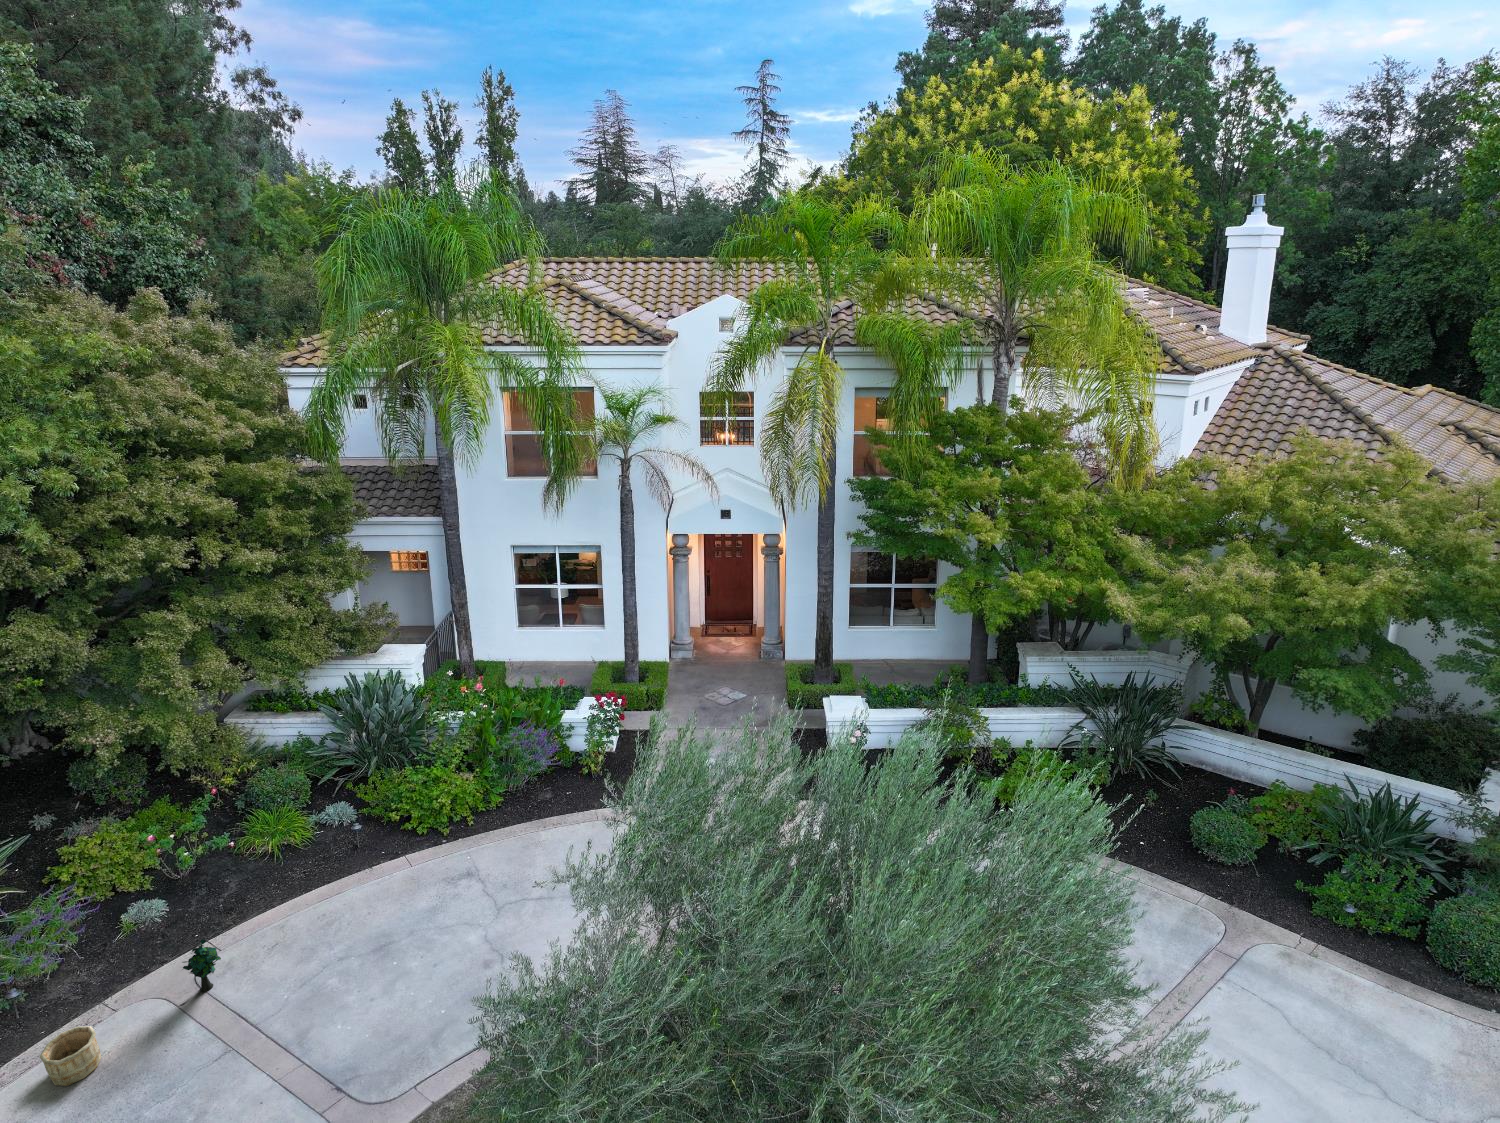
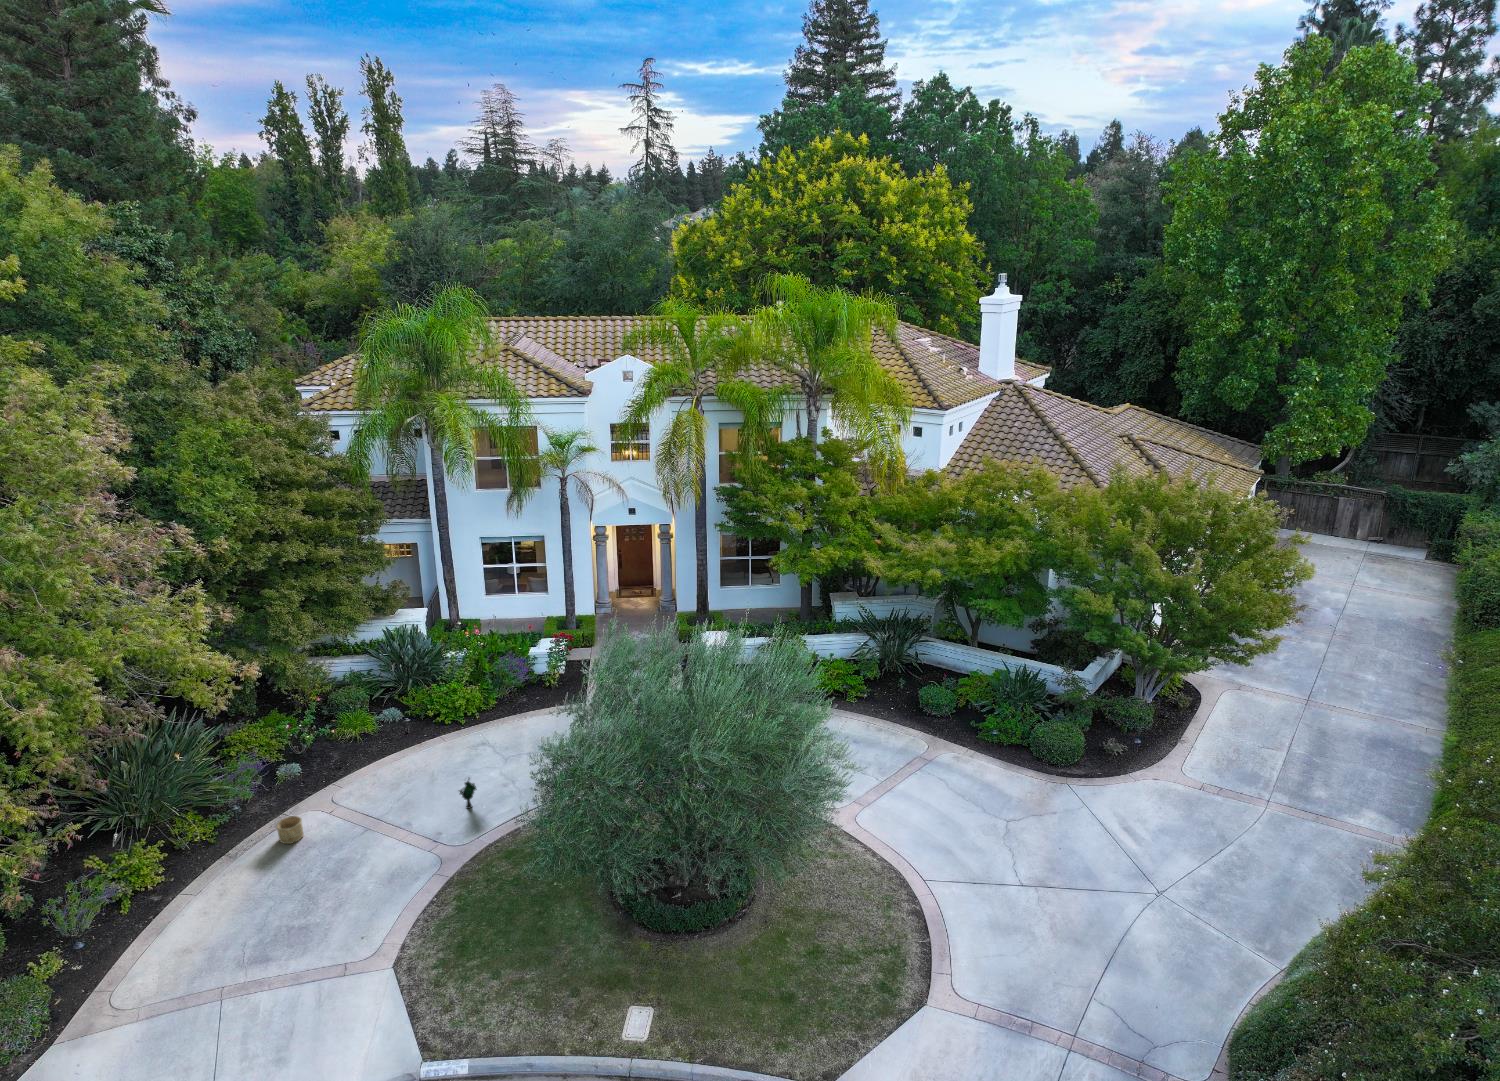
decorative plant: present [182,938,221,992] -> present [459,778,477,809]

